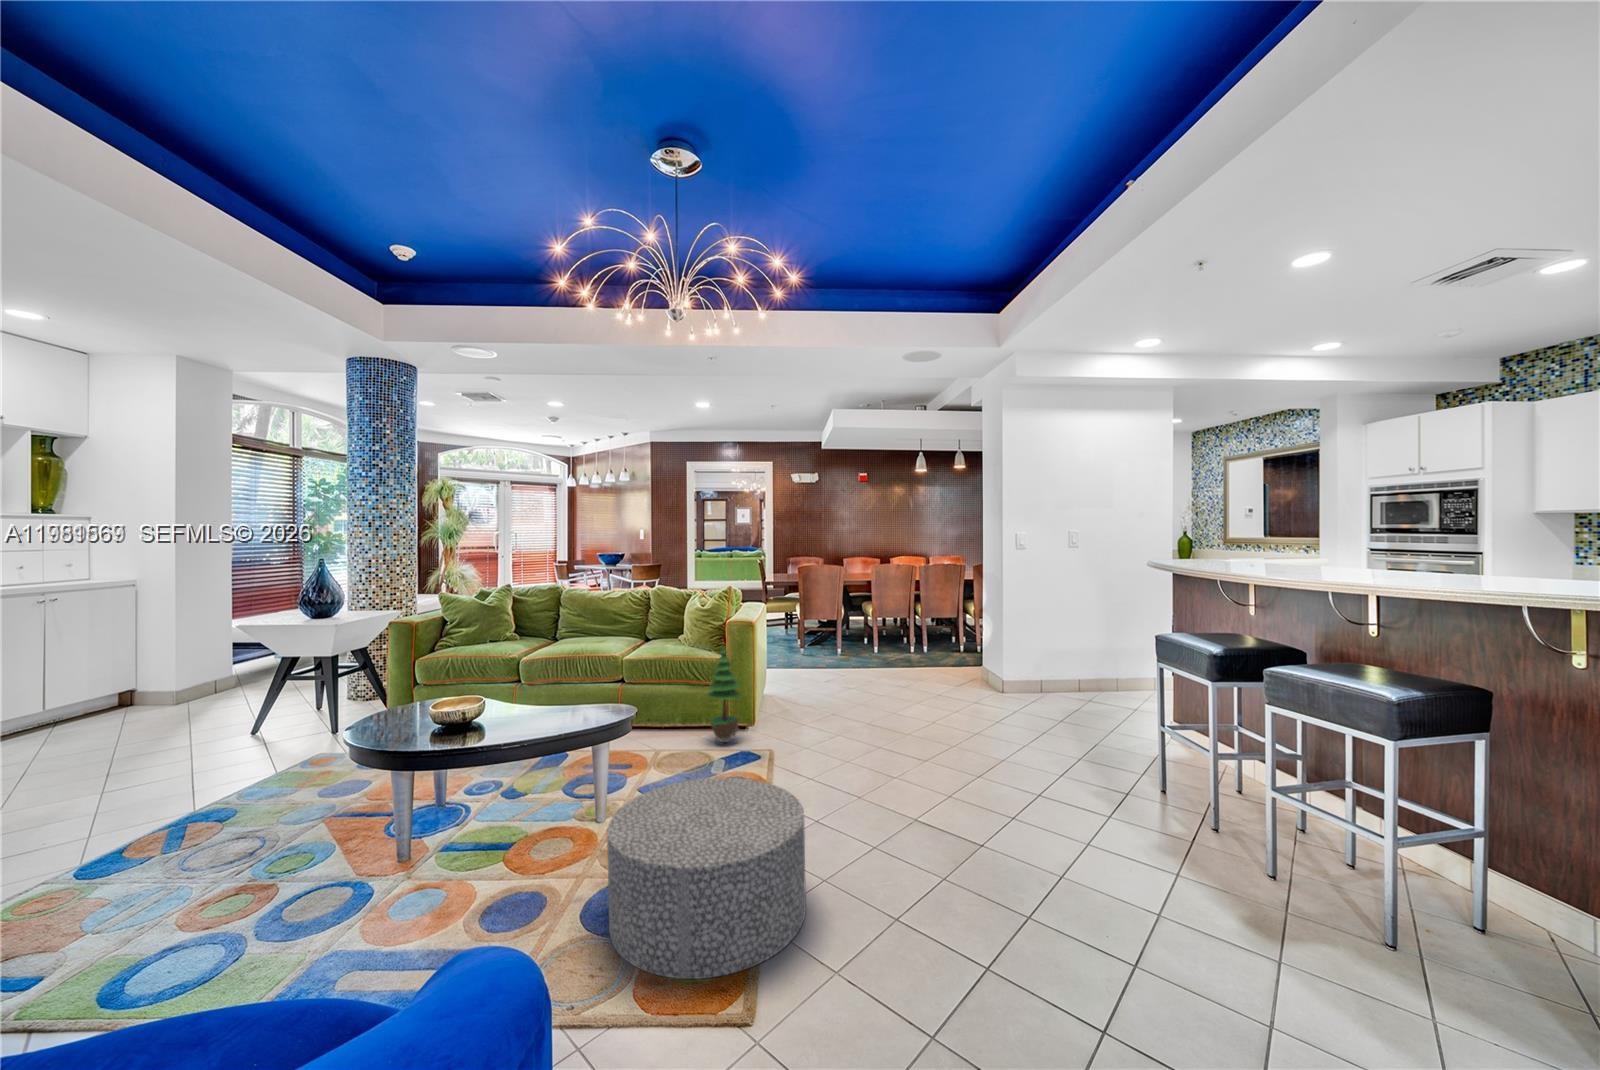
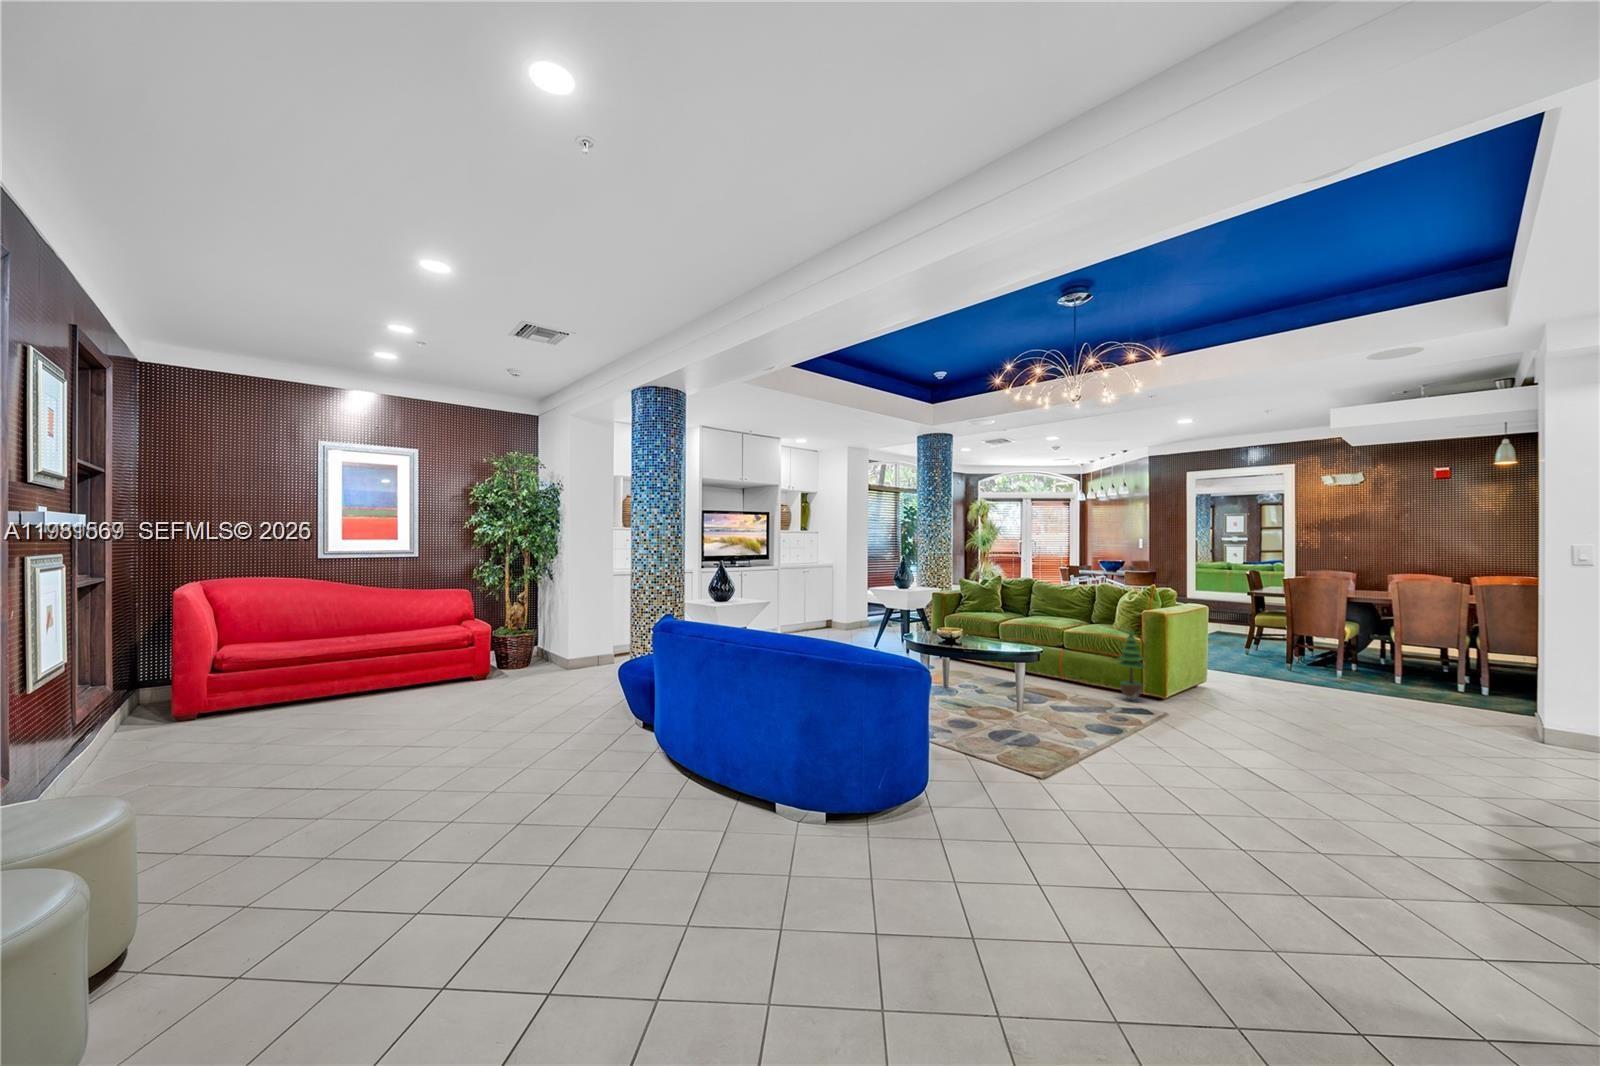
ottoman: present [607,778,806,979] -> none [1000,687,1111,768]

